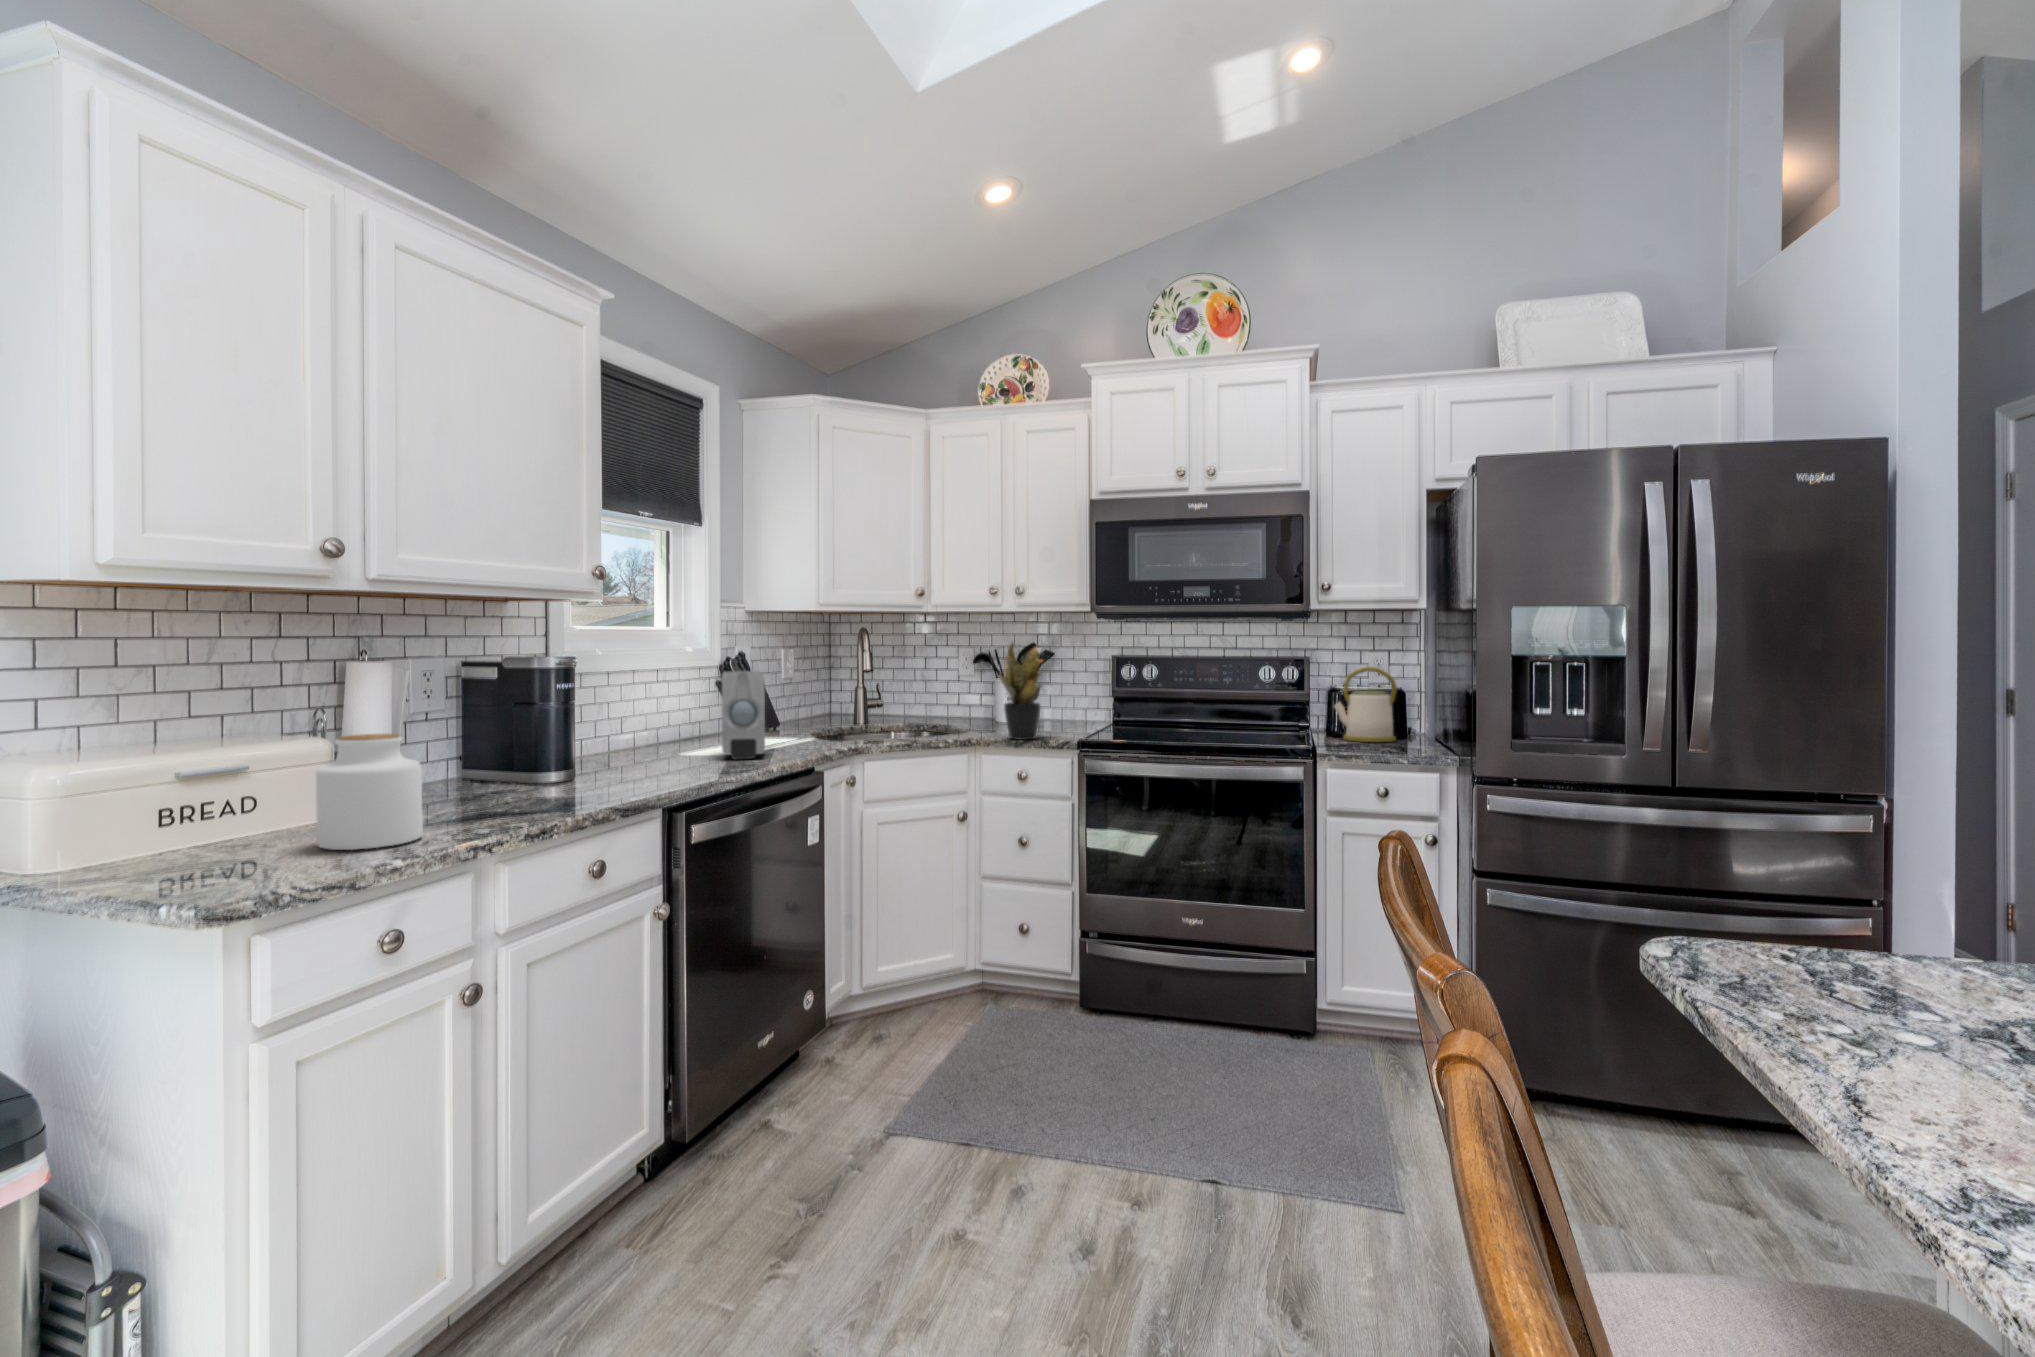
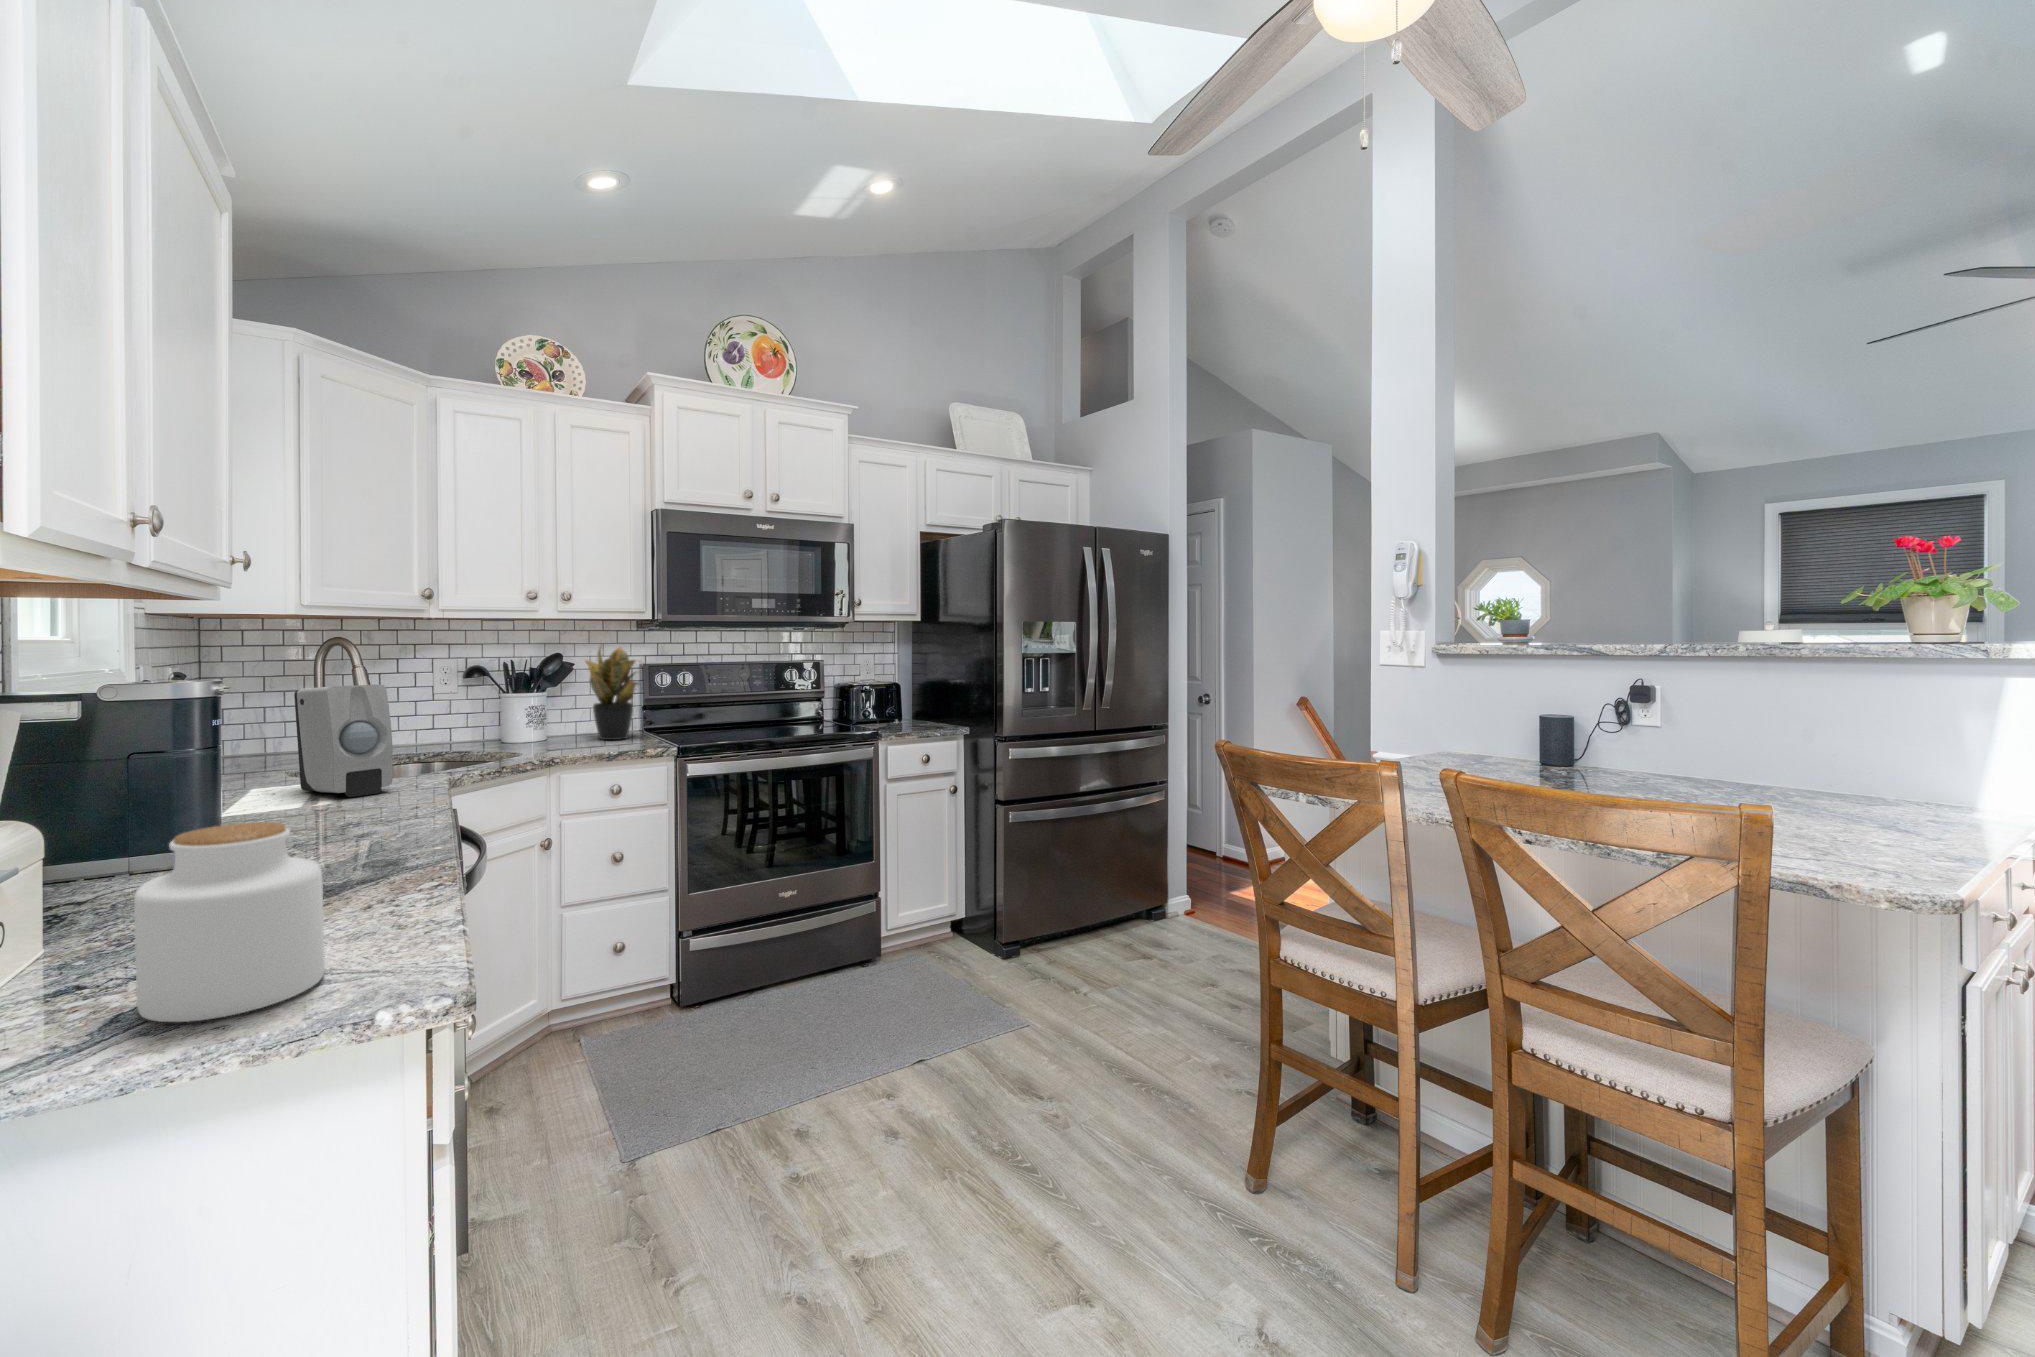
kettle: present [1334,667,1397,742] -> none [860,663,905,720]

